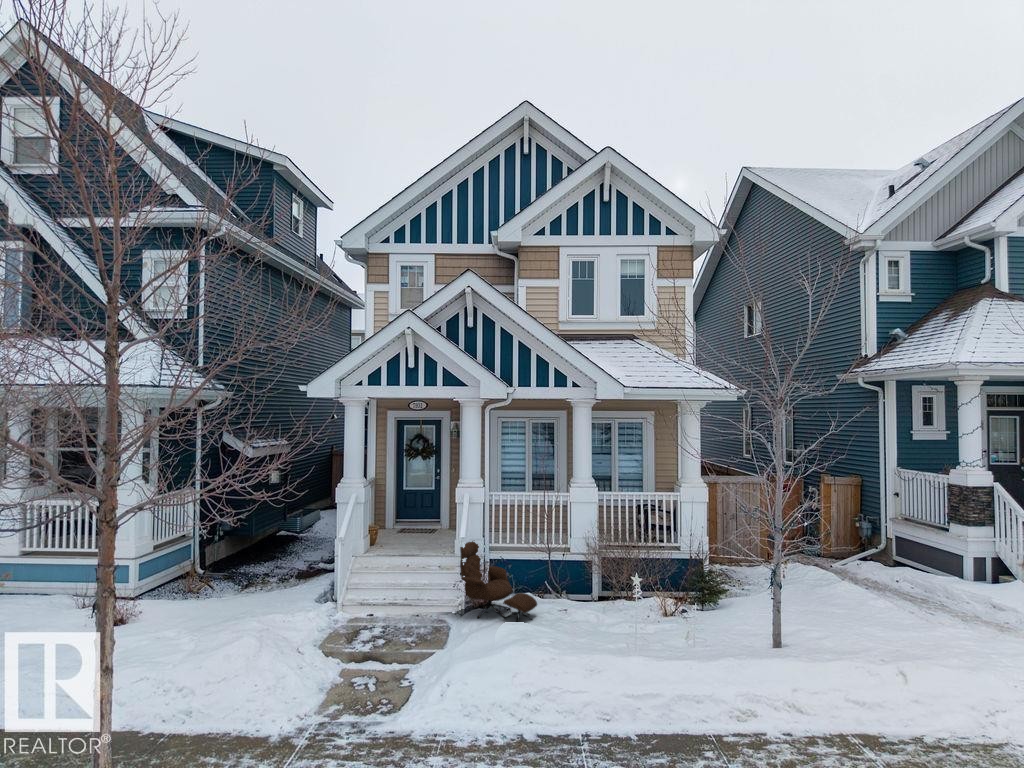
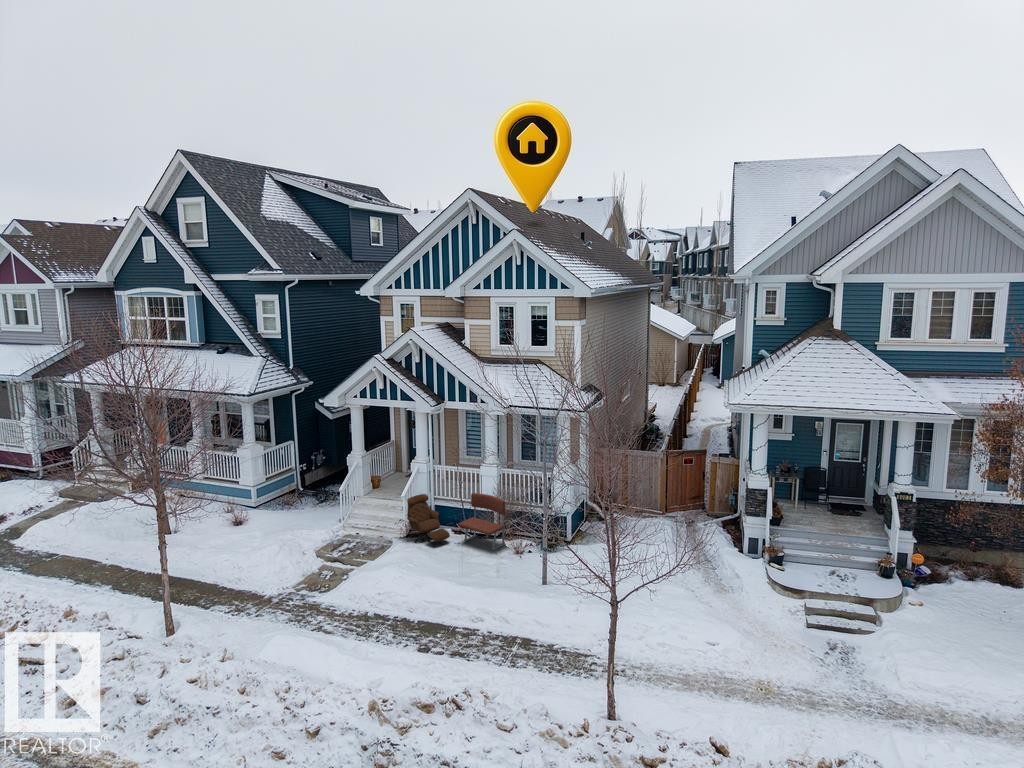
bench: none [553,531,629,620] -> present [458,493,505,551]

